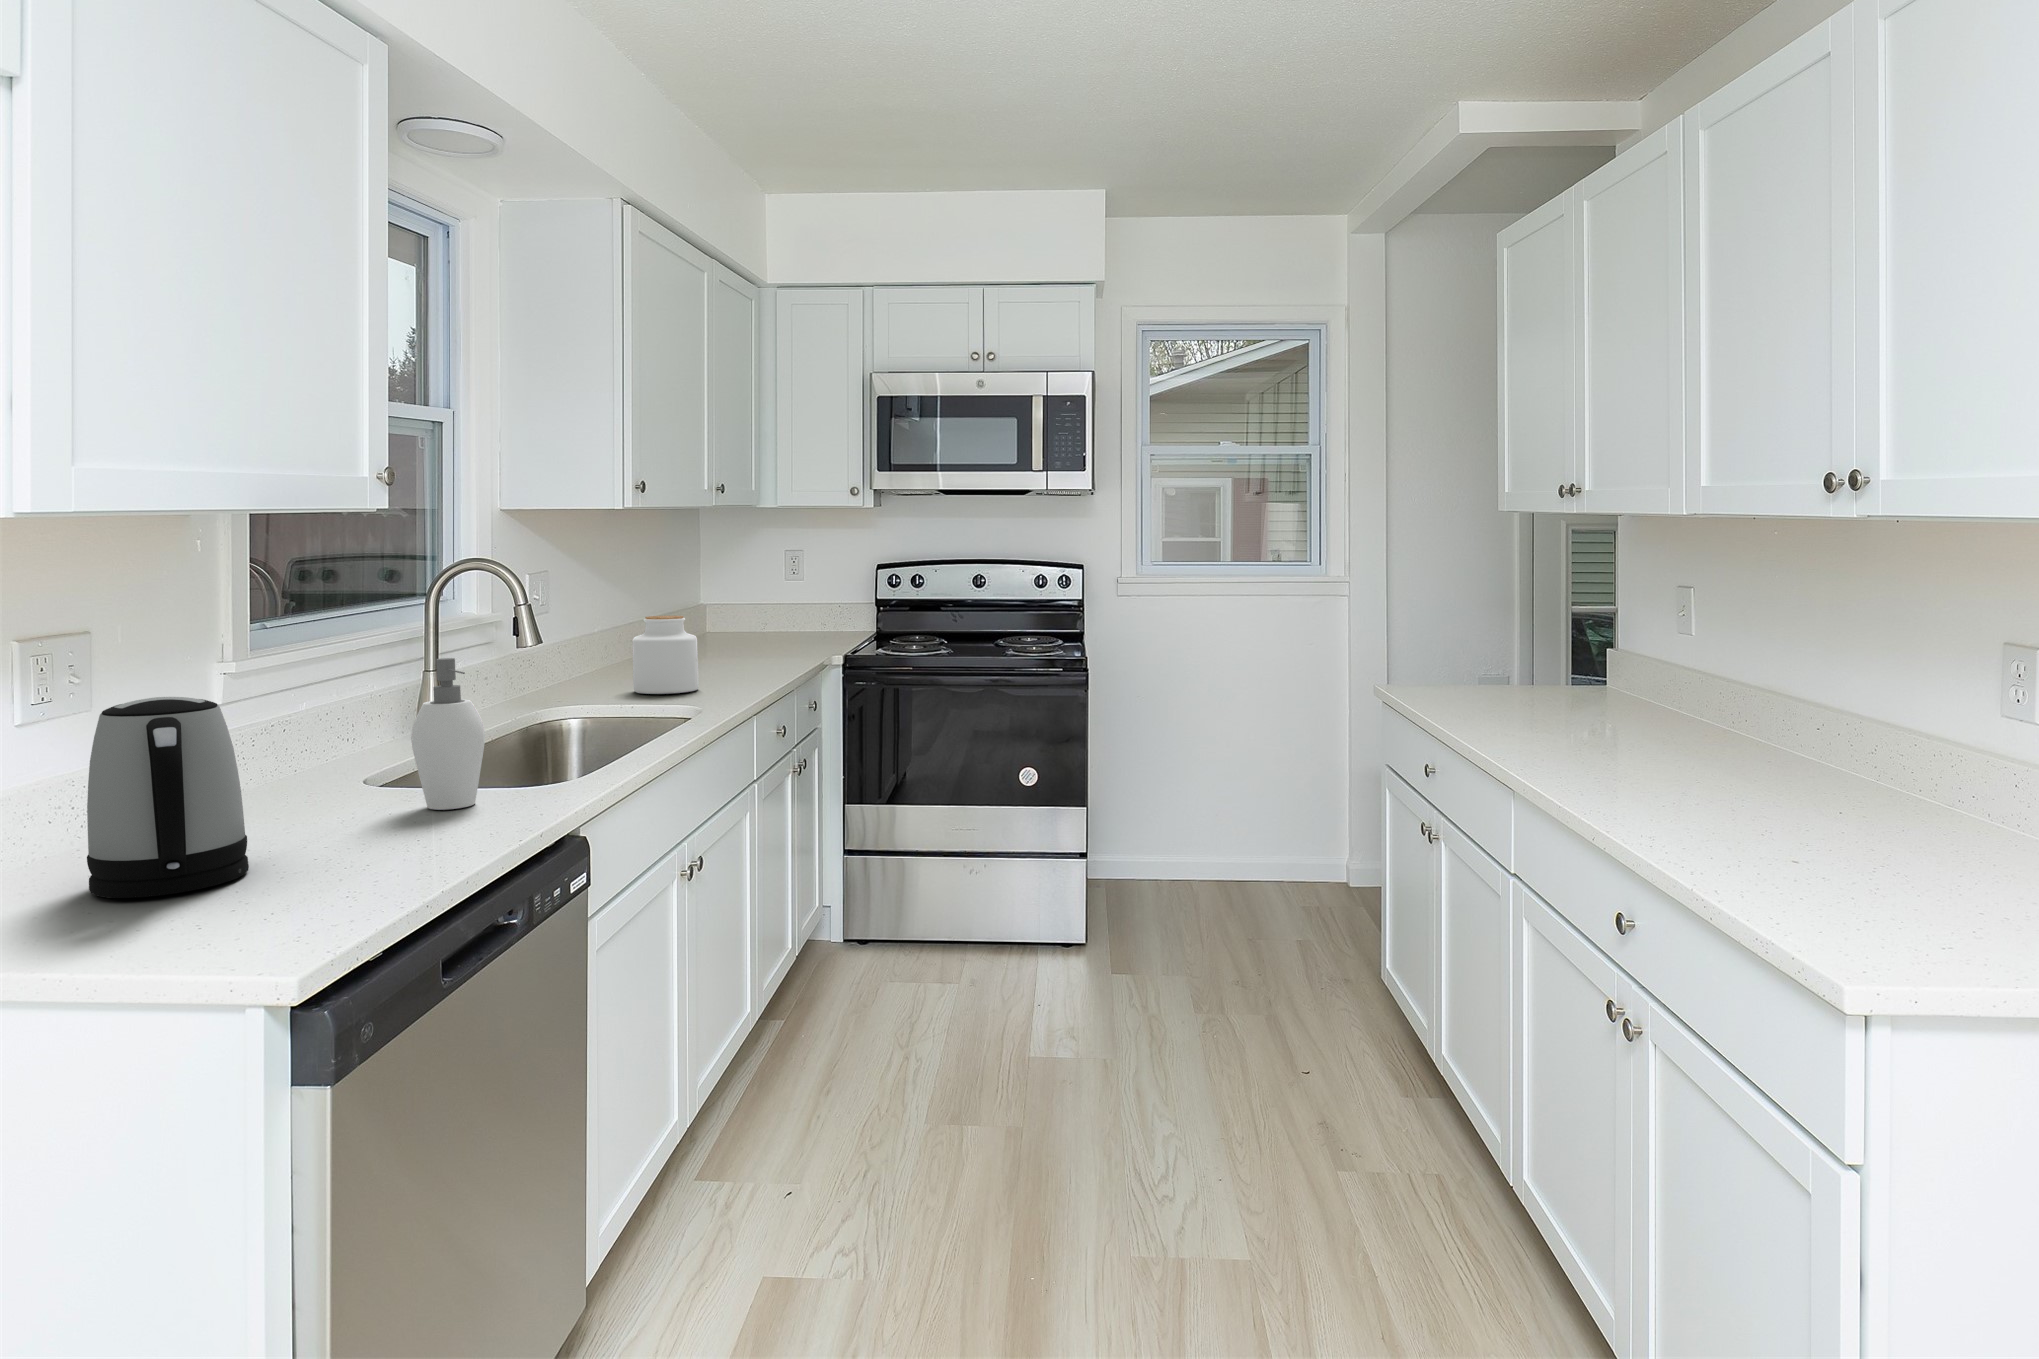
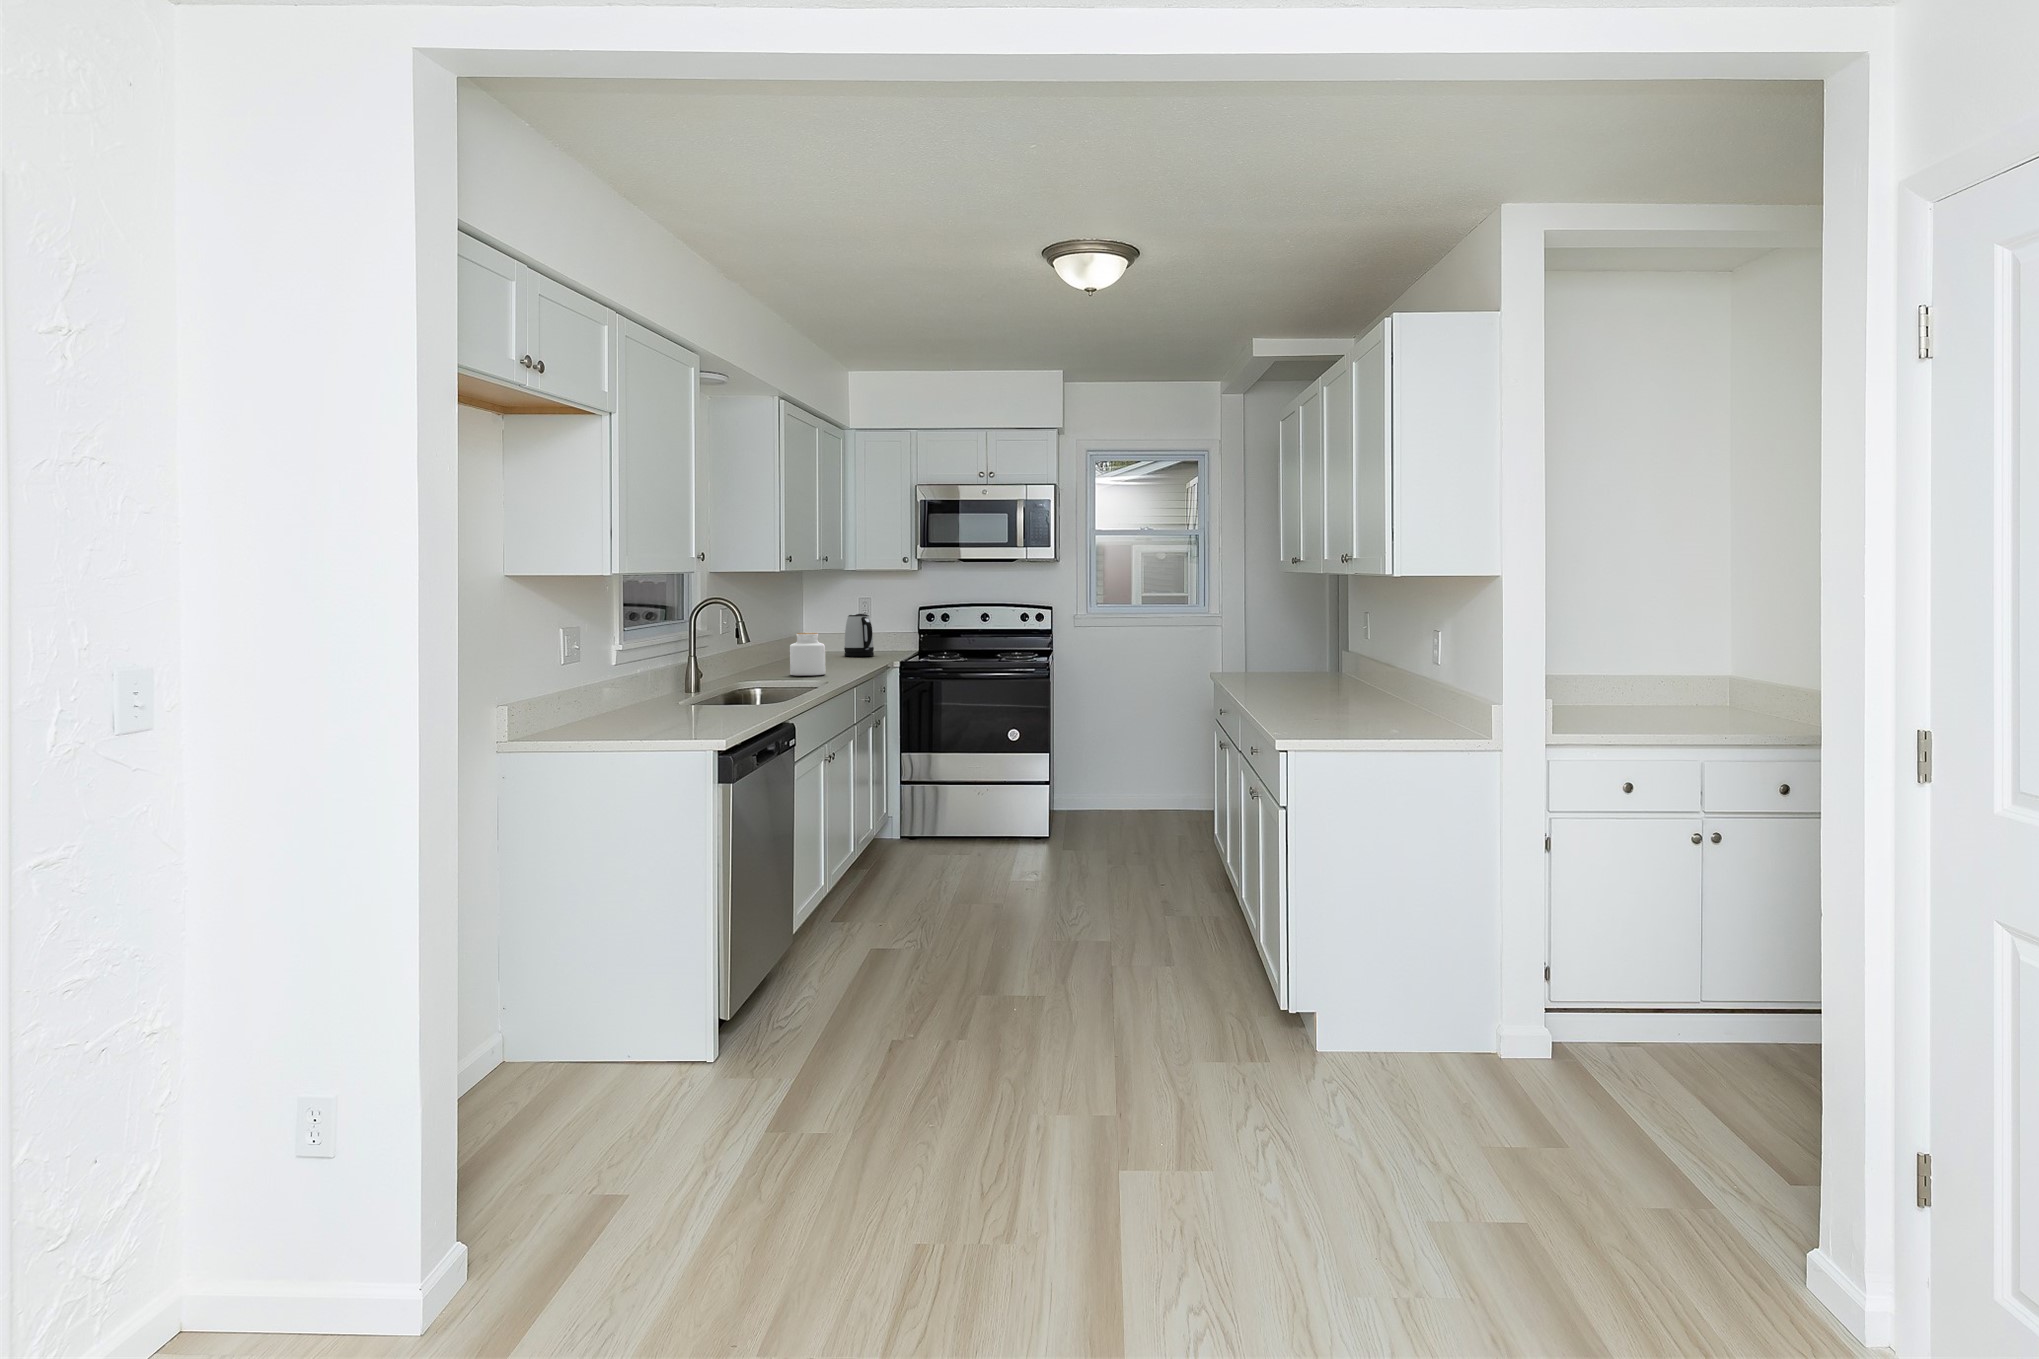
soap dispenser: present [411,658,485,810] -> none [736,640,765,705]
kettle: present [87,697,249,898] -> present [844,614,874,657]

